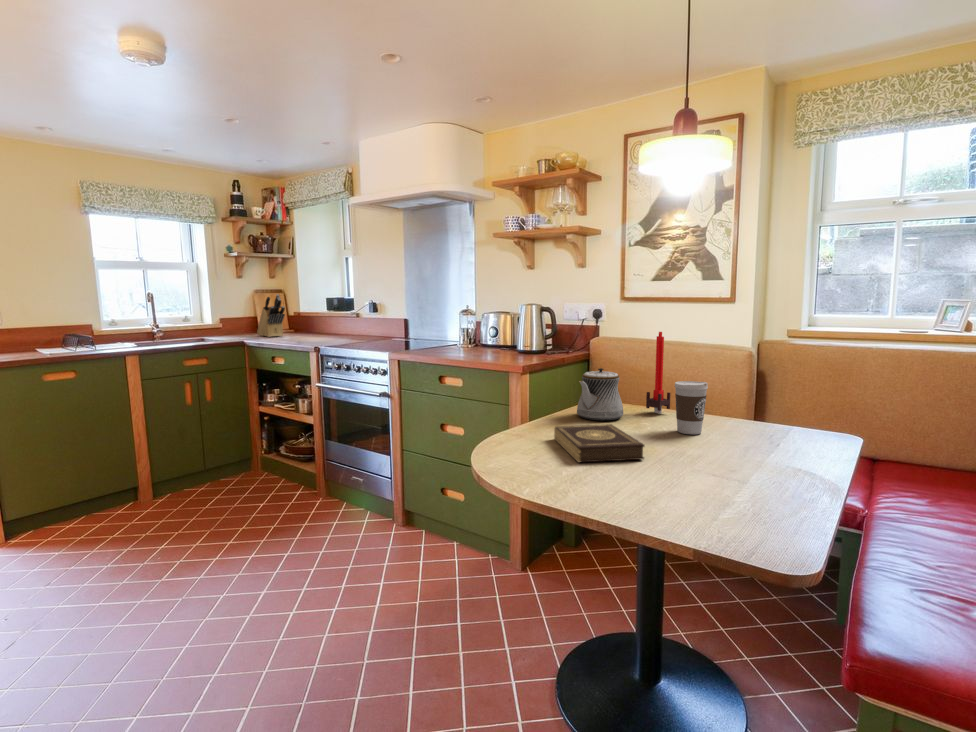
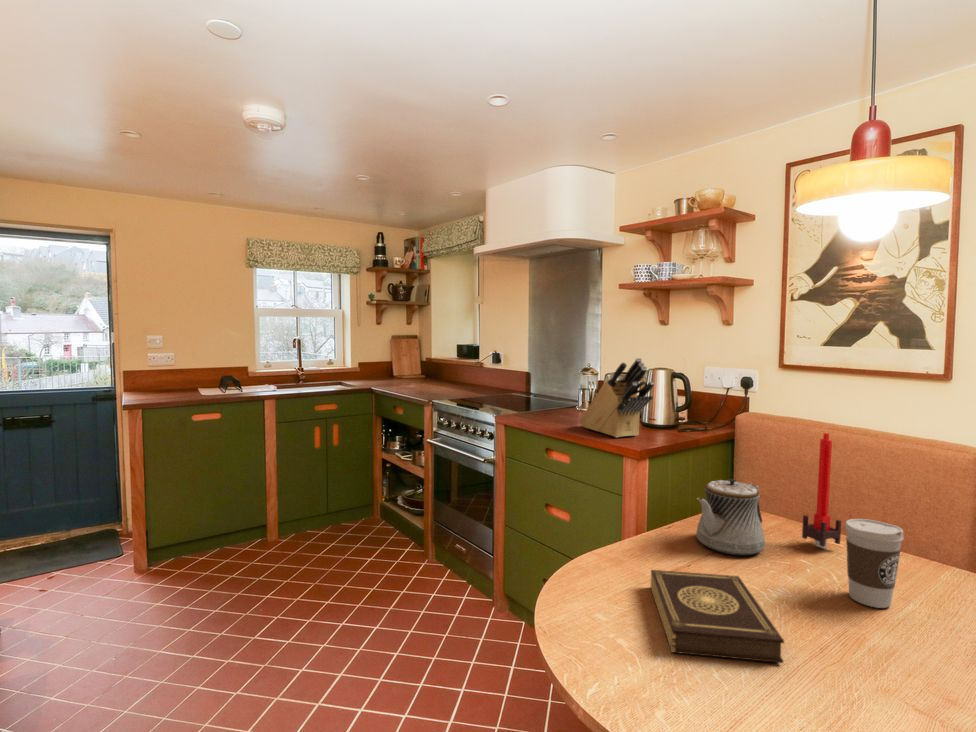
knife block: present [257,294,285,337] -> present [580,358,654,438]

